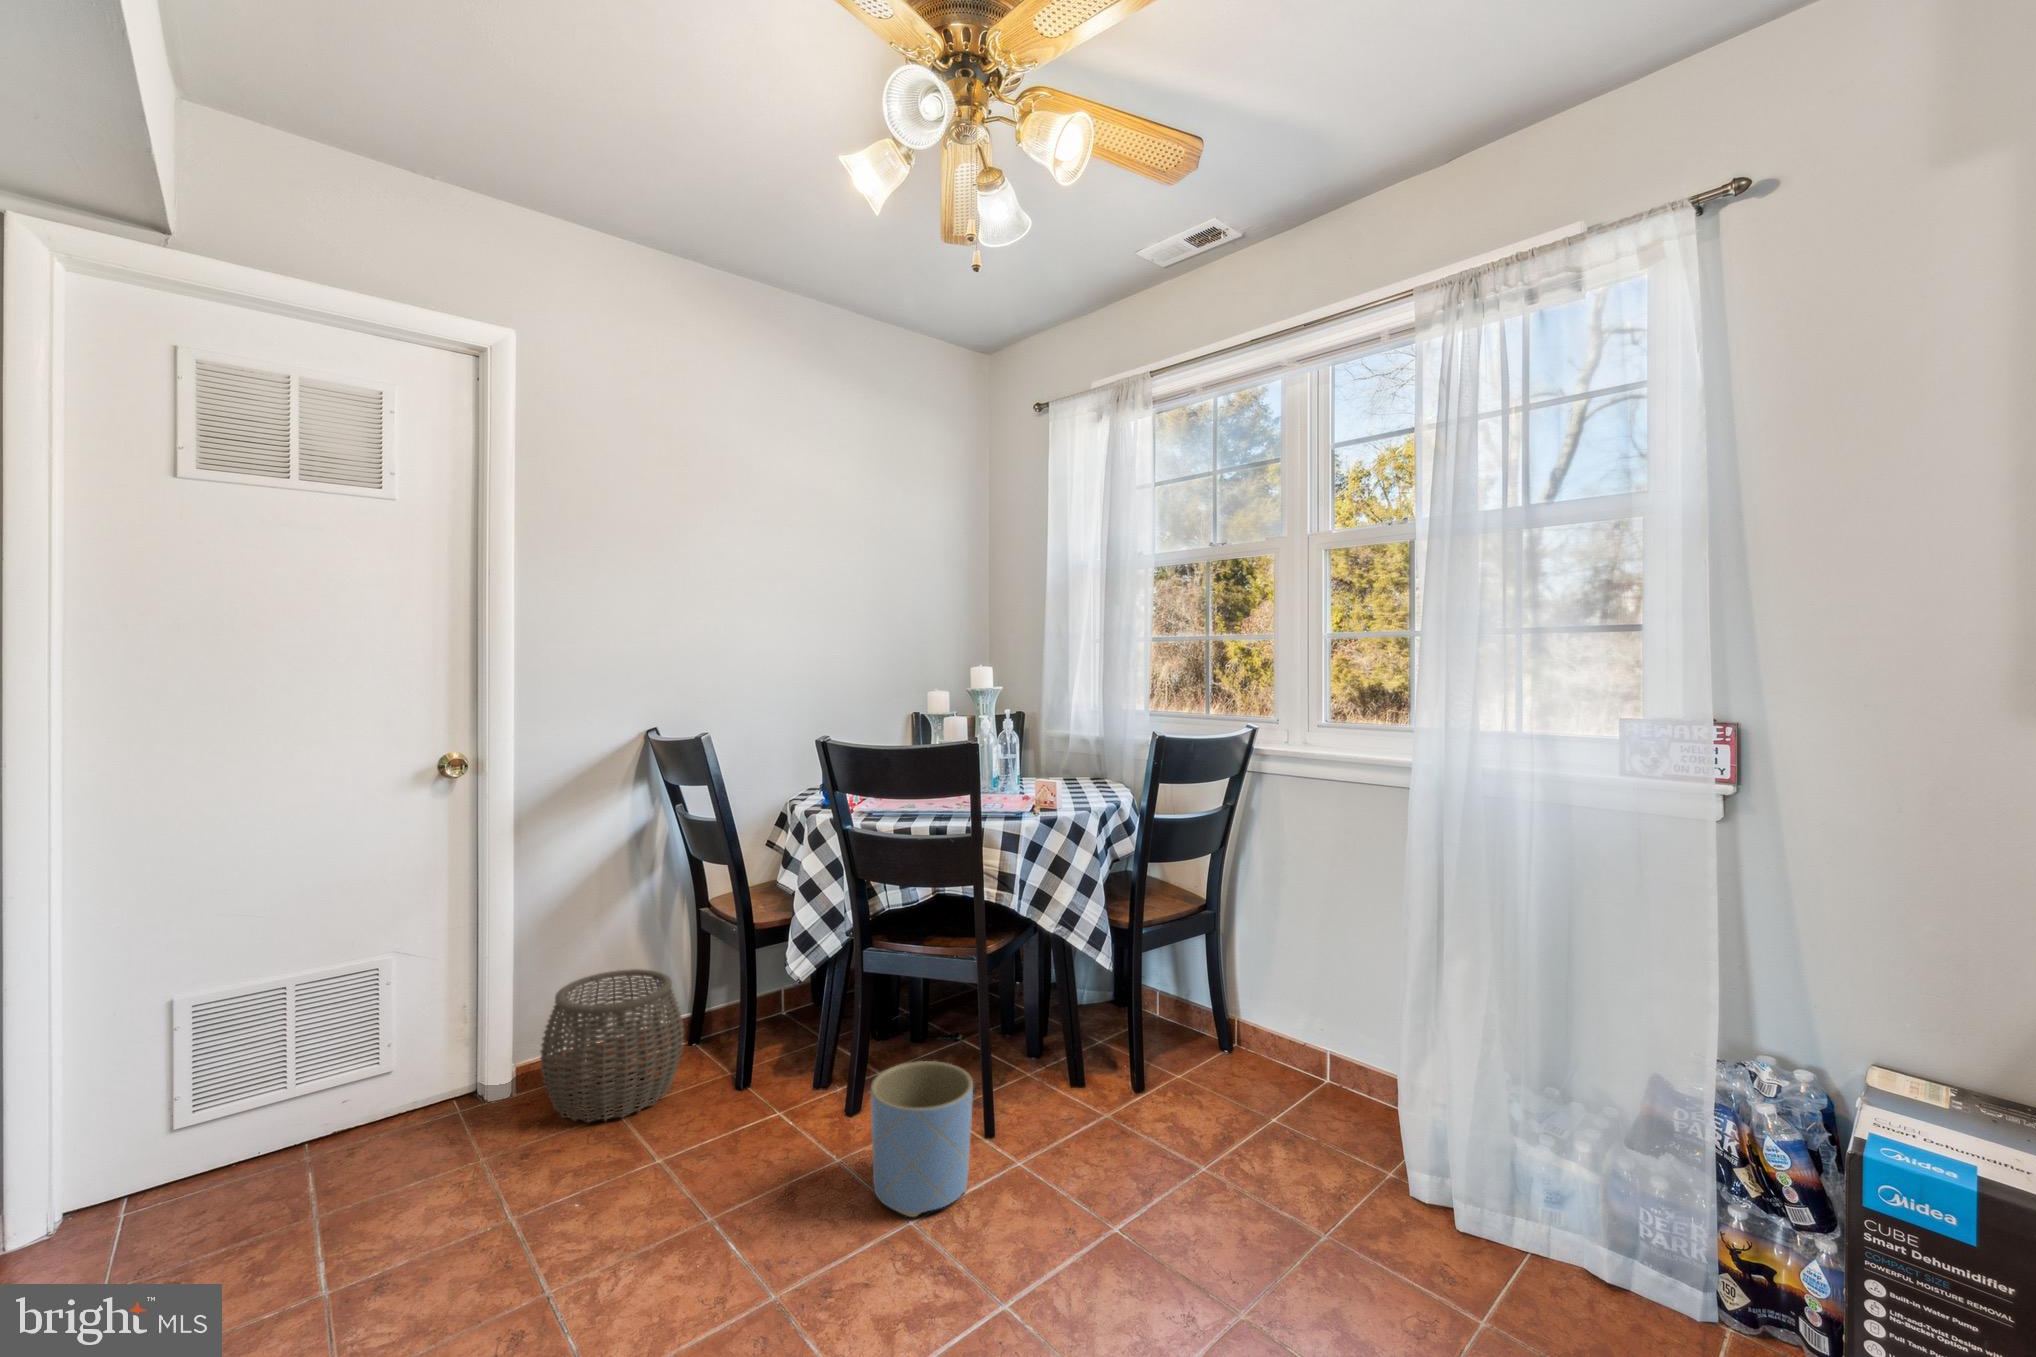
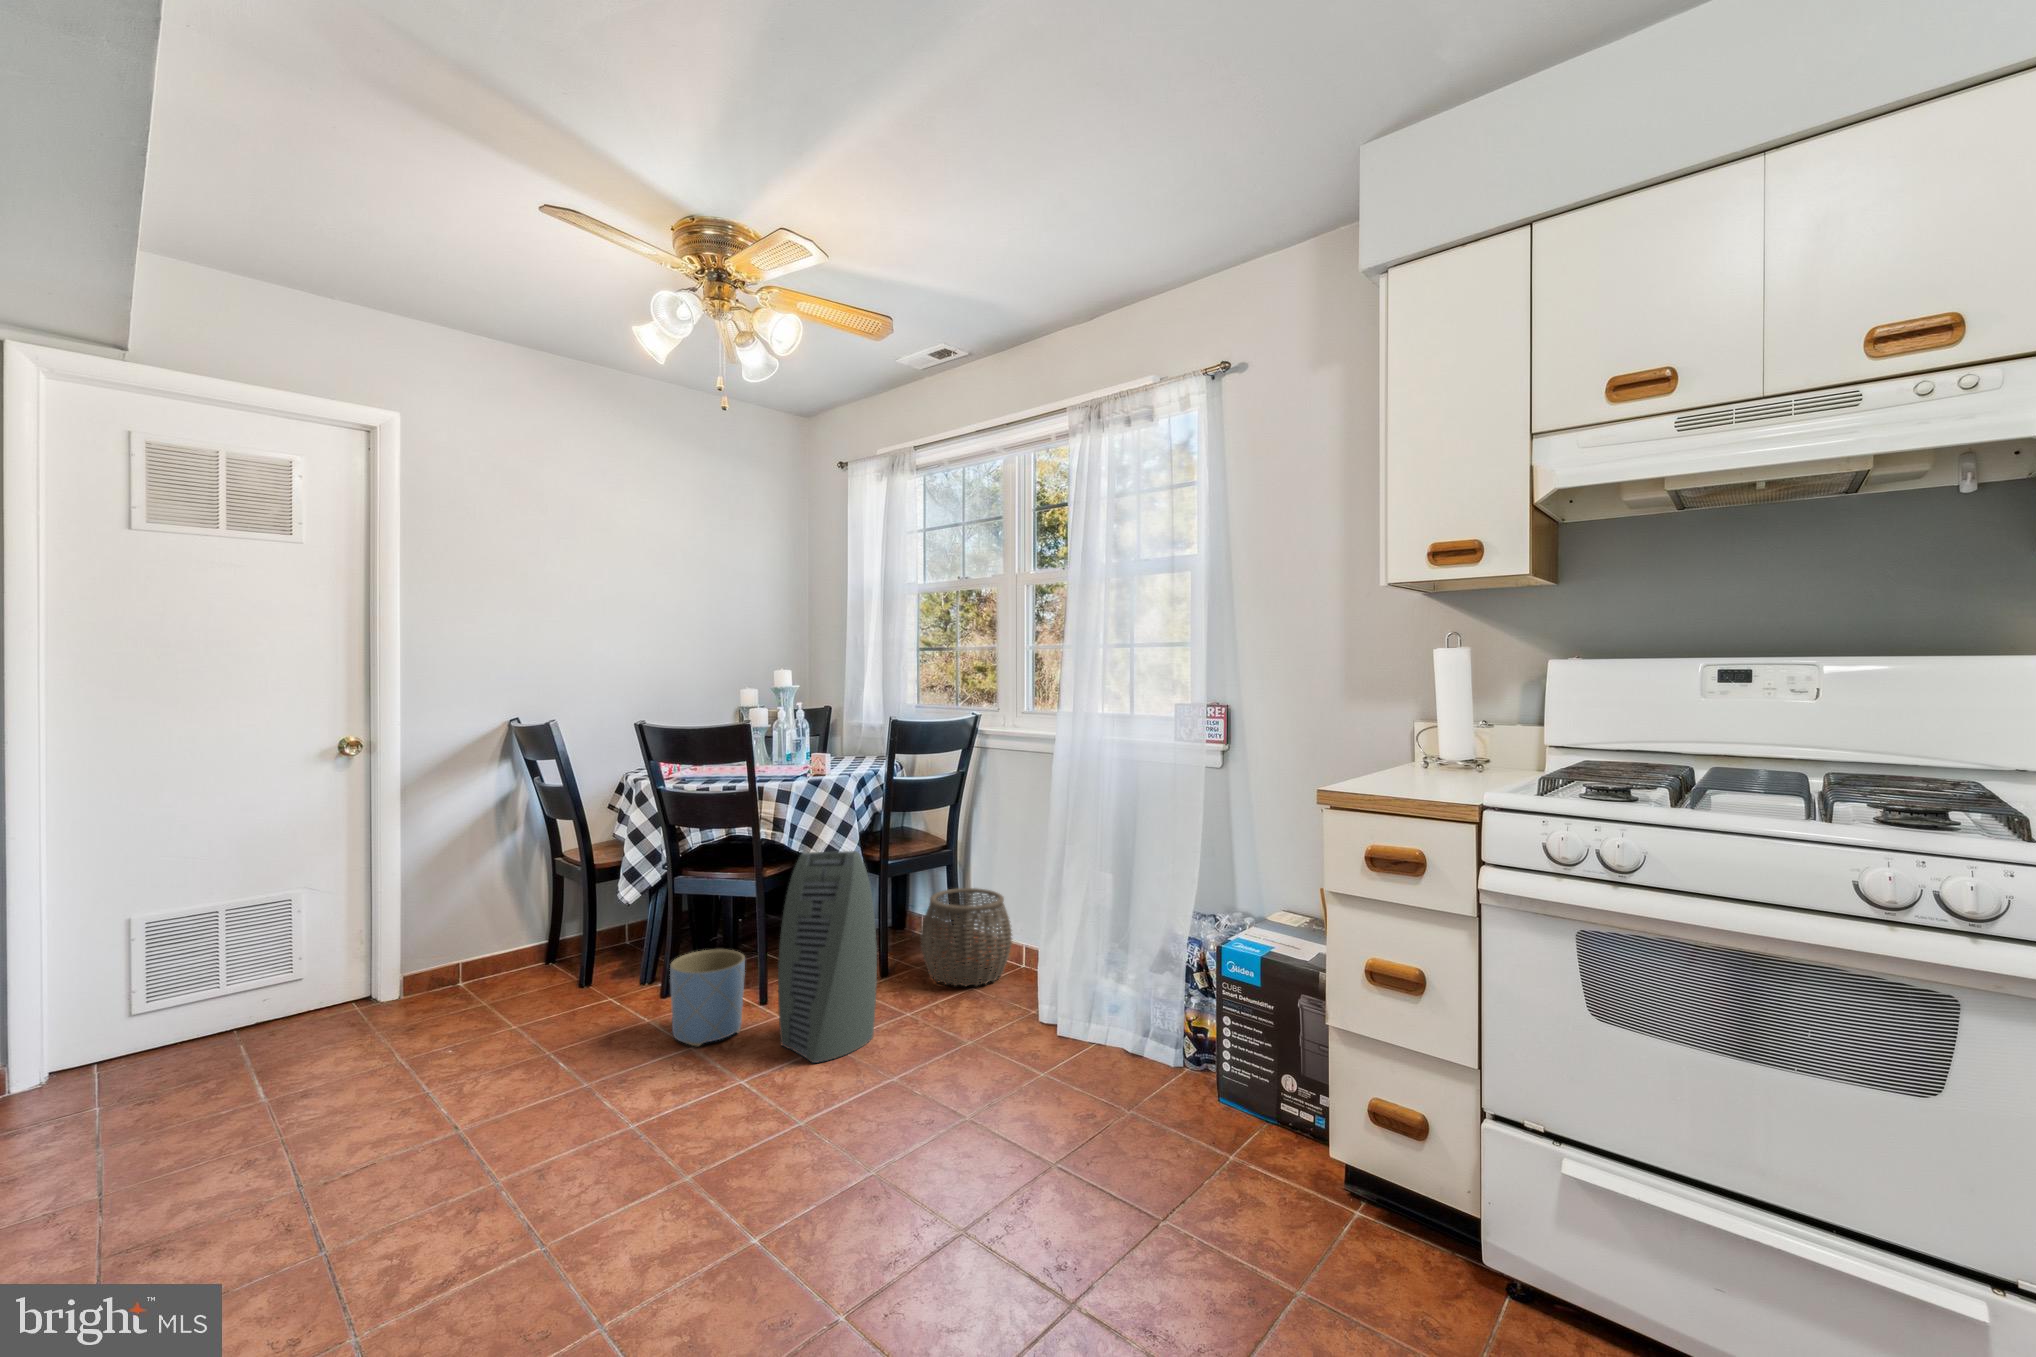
air purifier: none [1032,934,1170,1268] -> present [778,851,877,1063]
woven basket: present [540,969,684,1122] -> present [920,888,1012,986]

